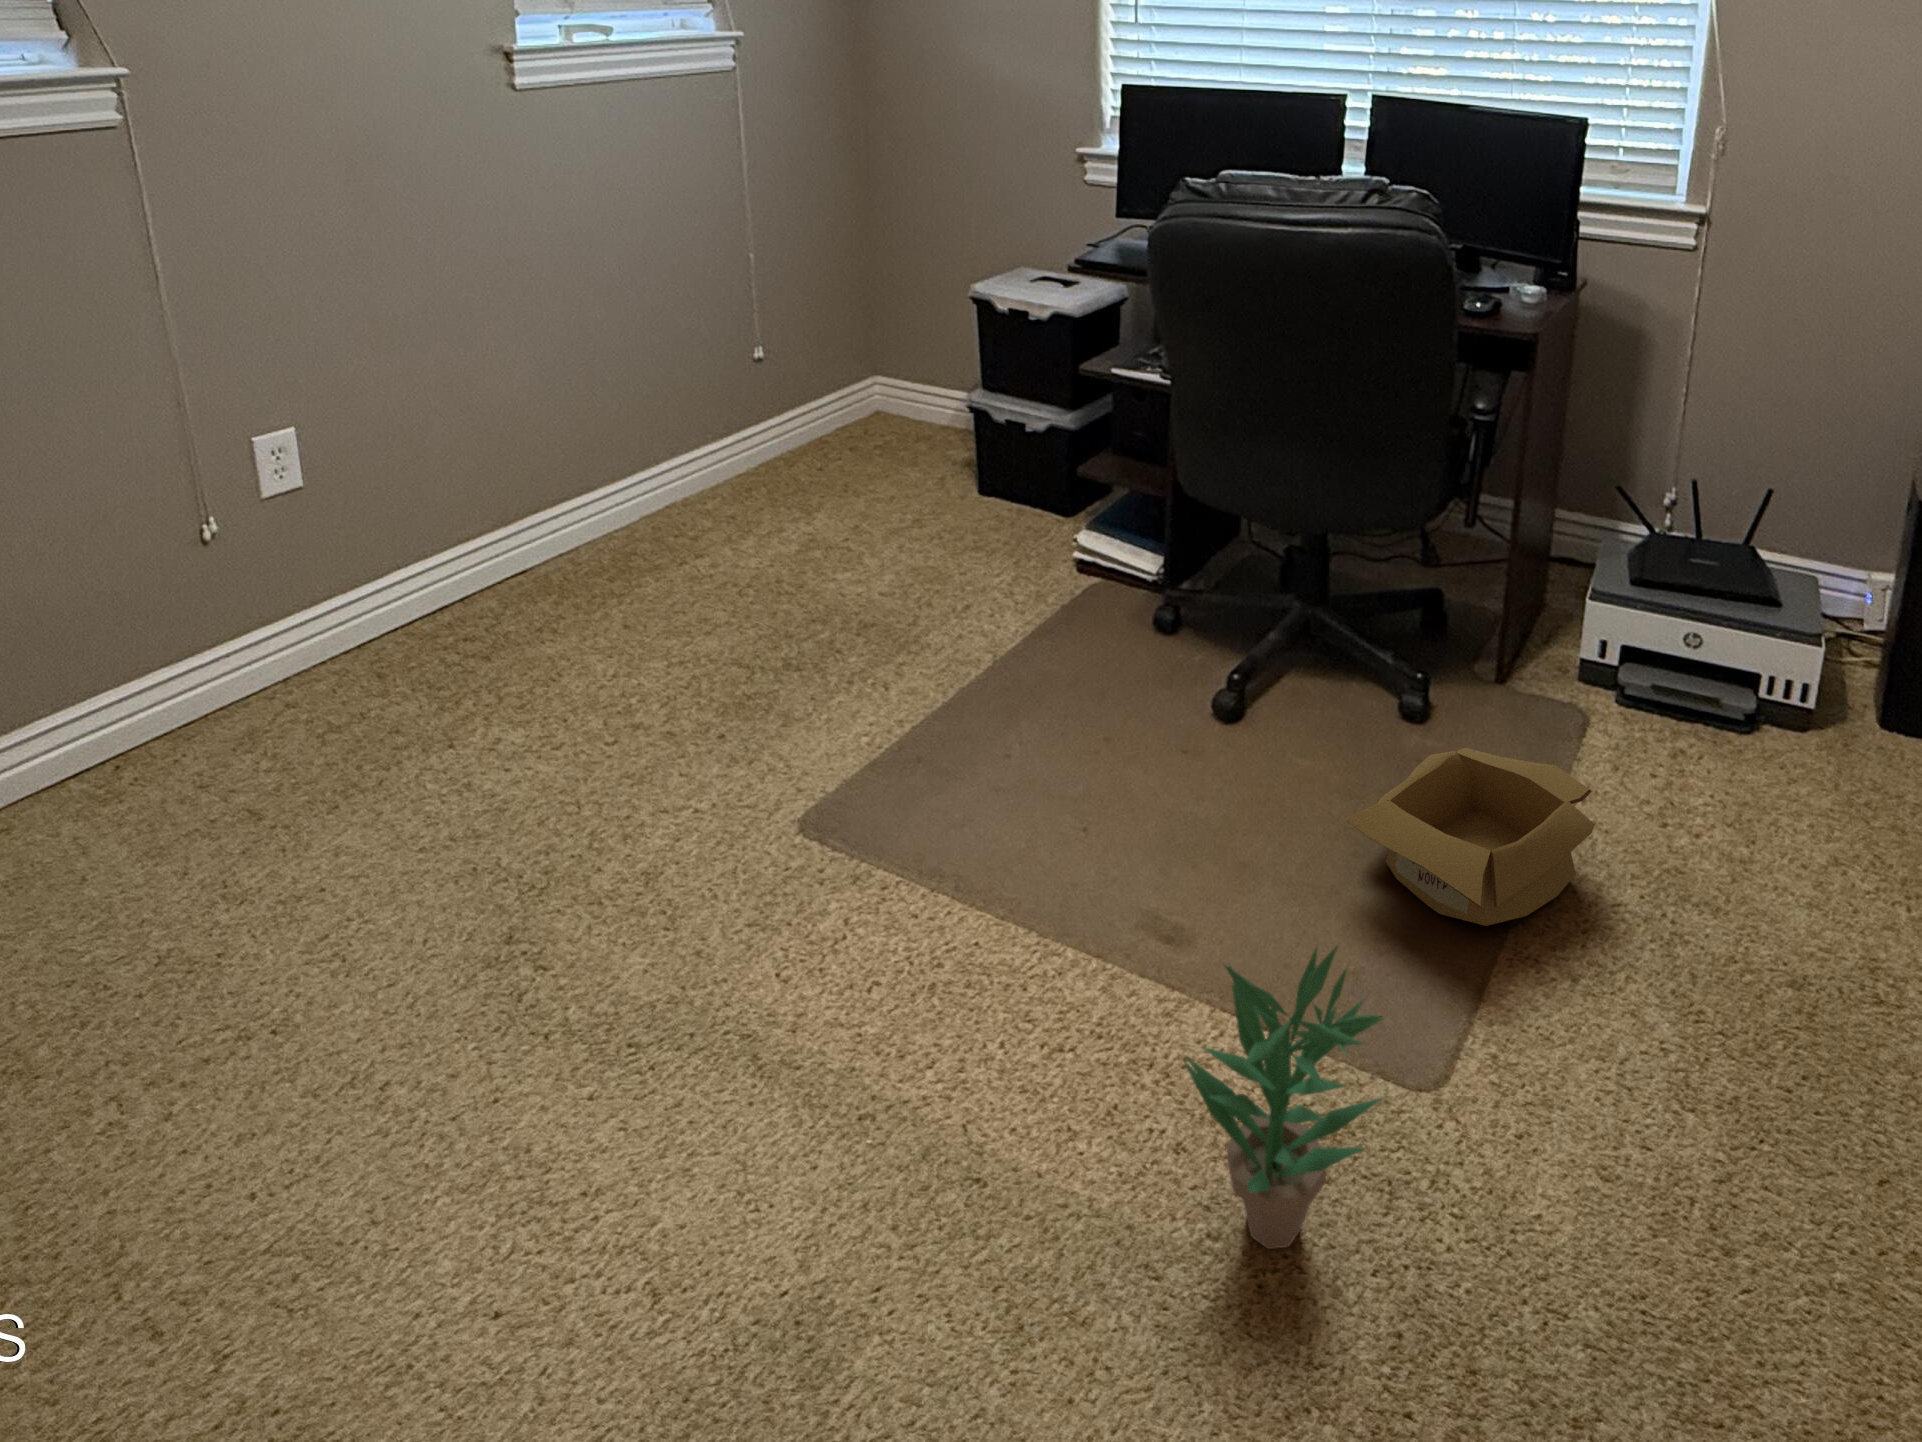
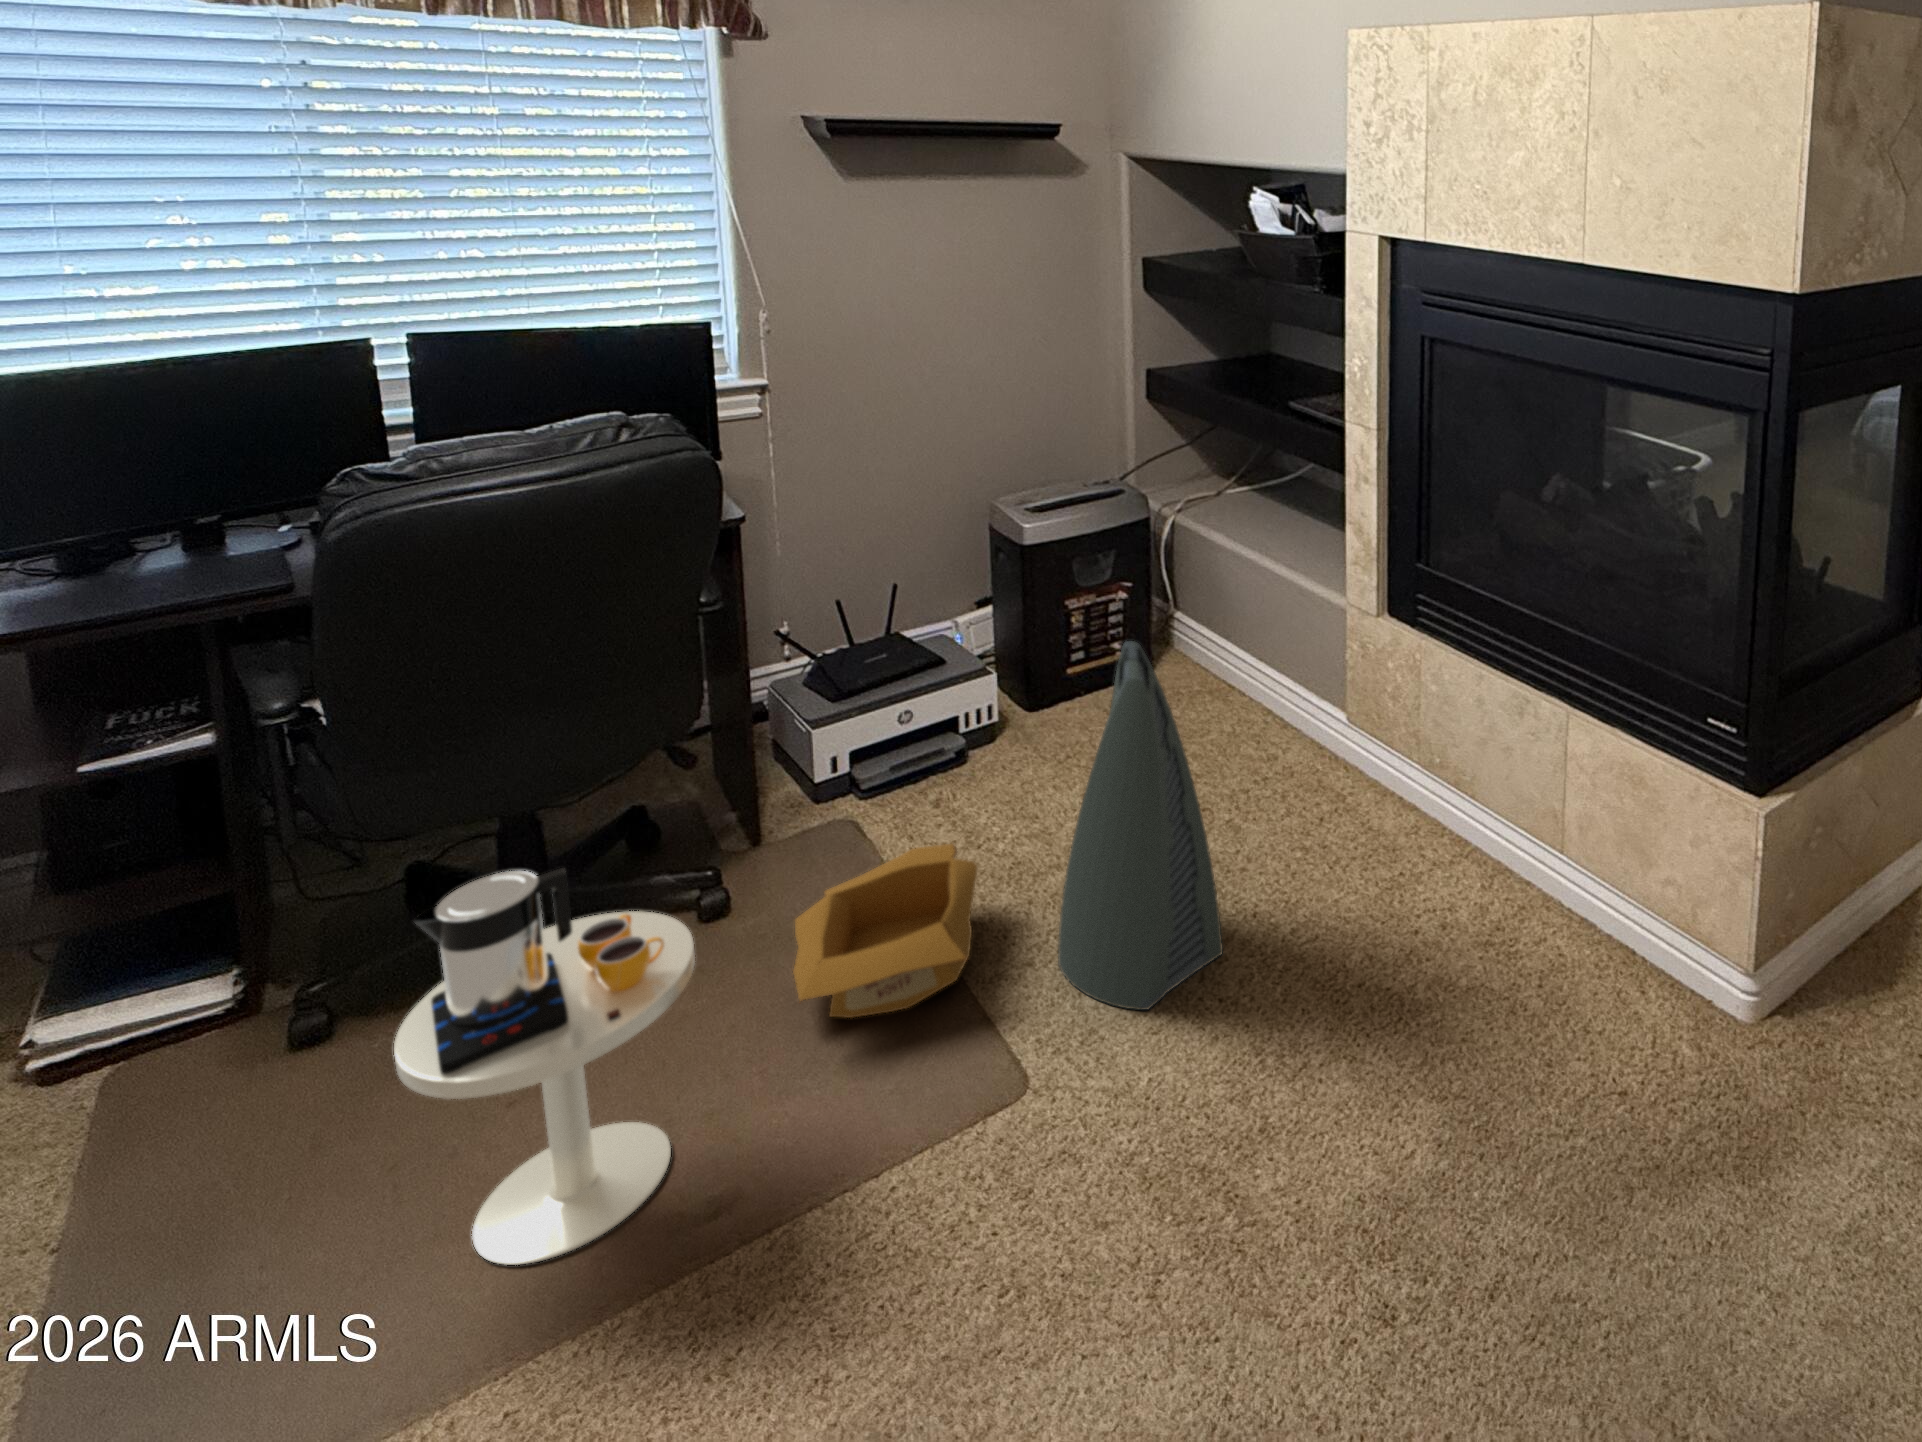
side table: none [1053,535,1258,879] -> present [394,868,695,1265]
air purifier: none [1582,650,1813,1196] -> present [1058,641,1223,1010]
potted plant: present [1184,947,1383,1249] -> none [938,969,1110,1264]

